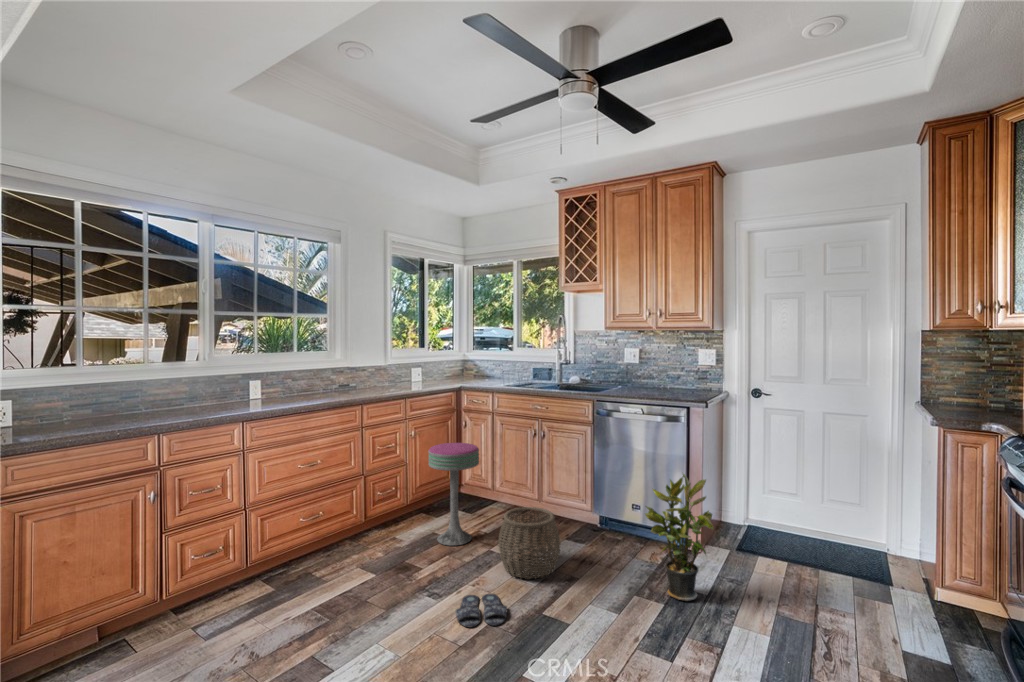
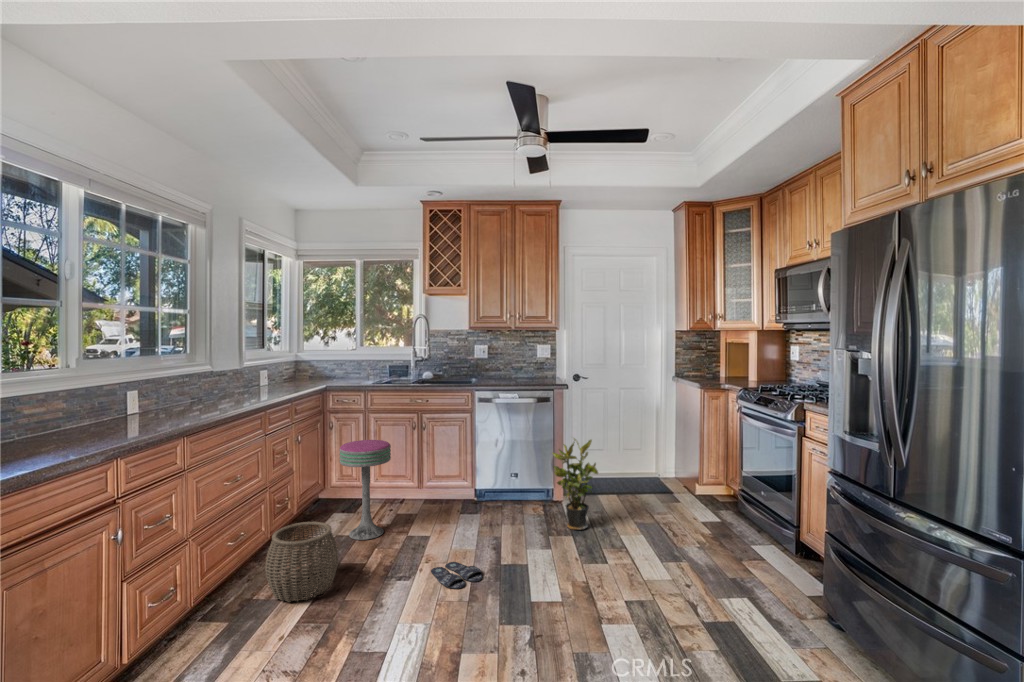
woven basket: present [498,507,560,579] -> present [266,522,338,602]

